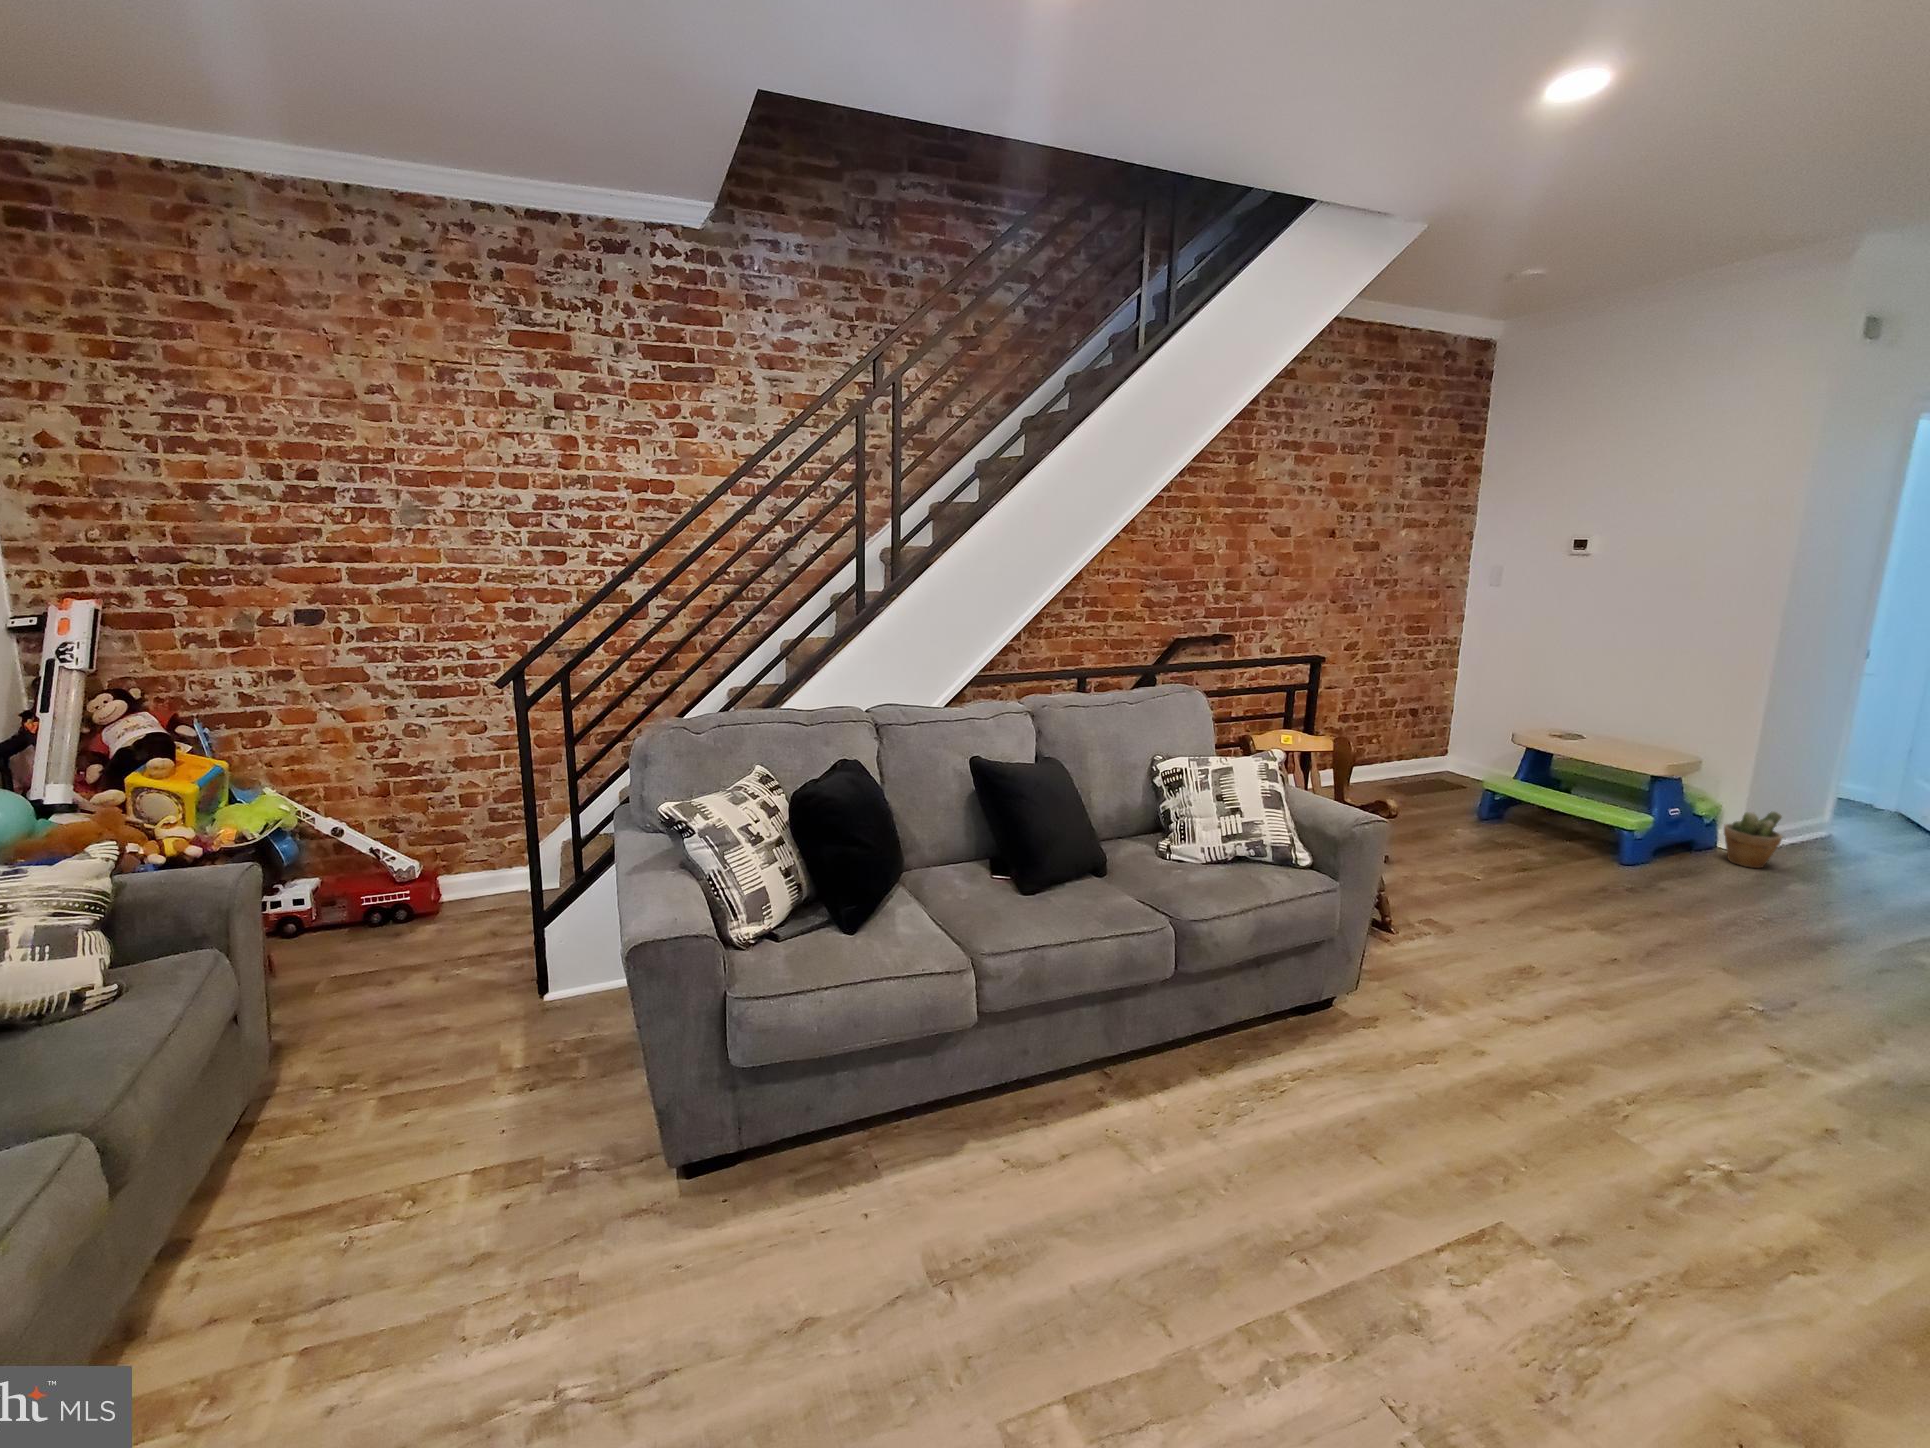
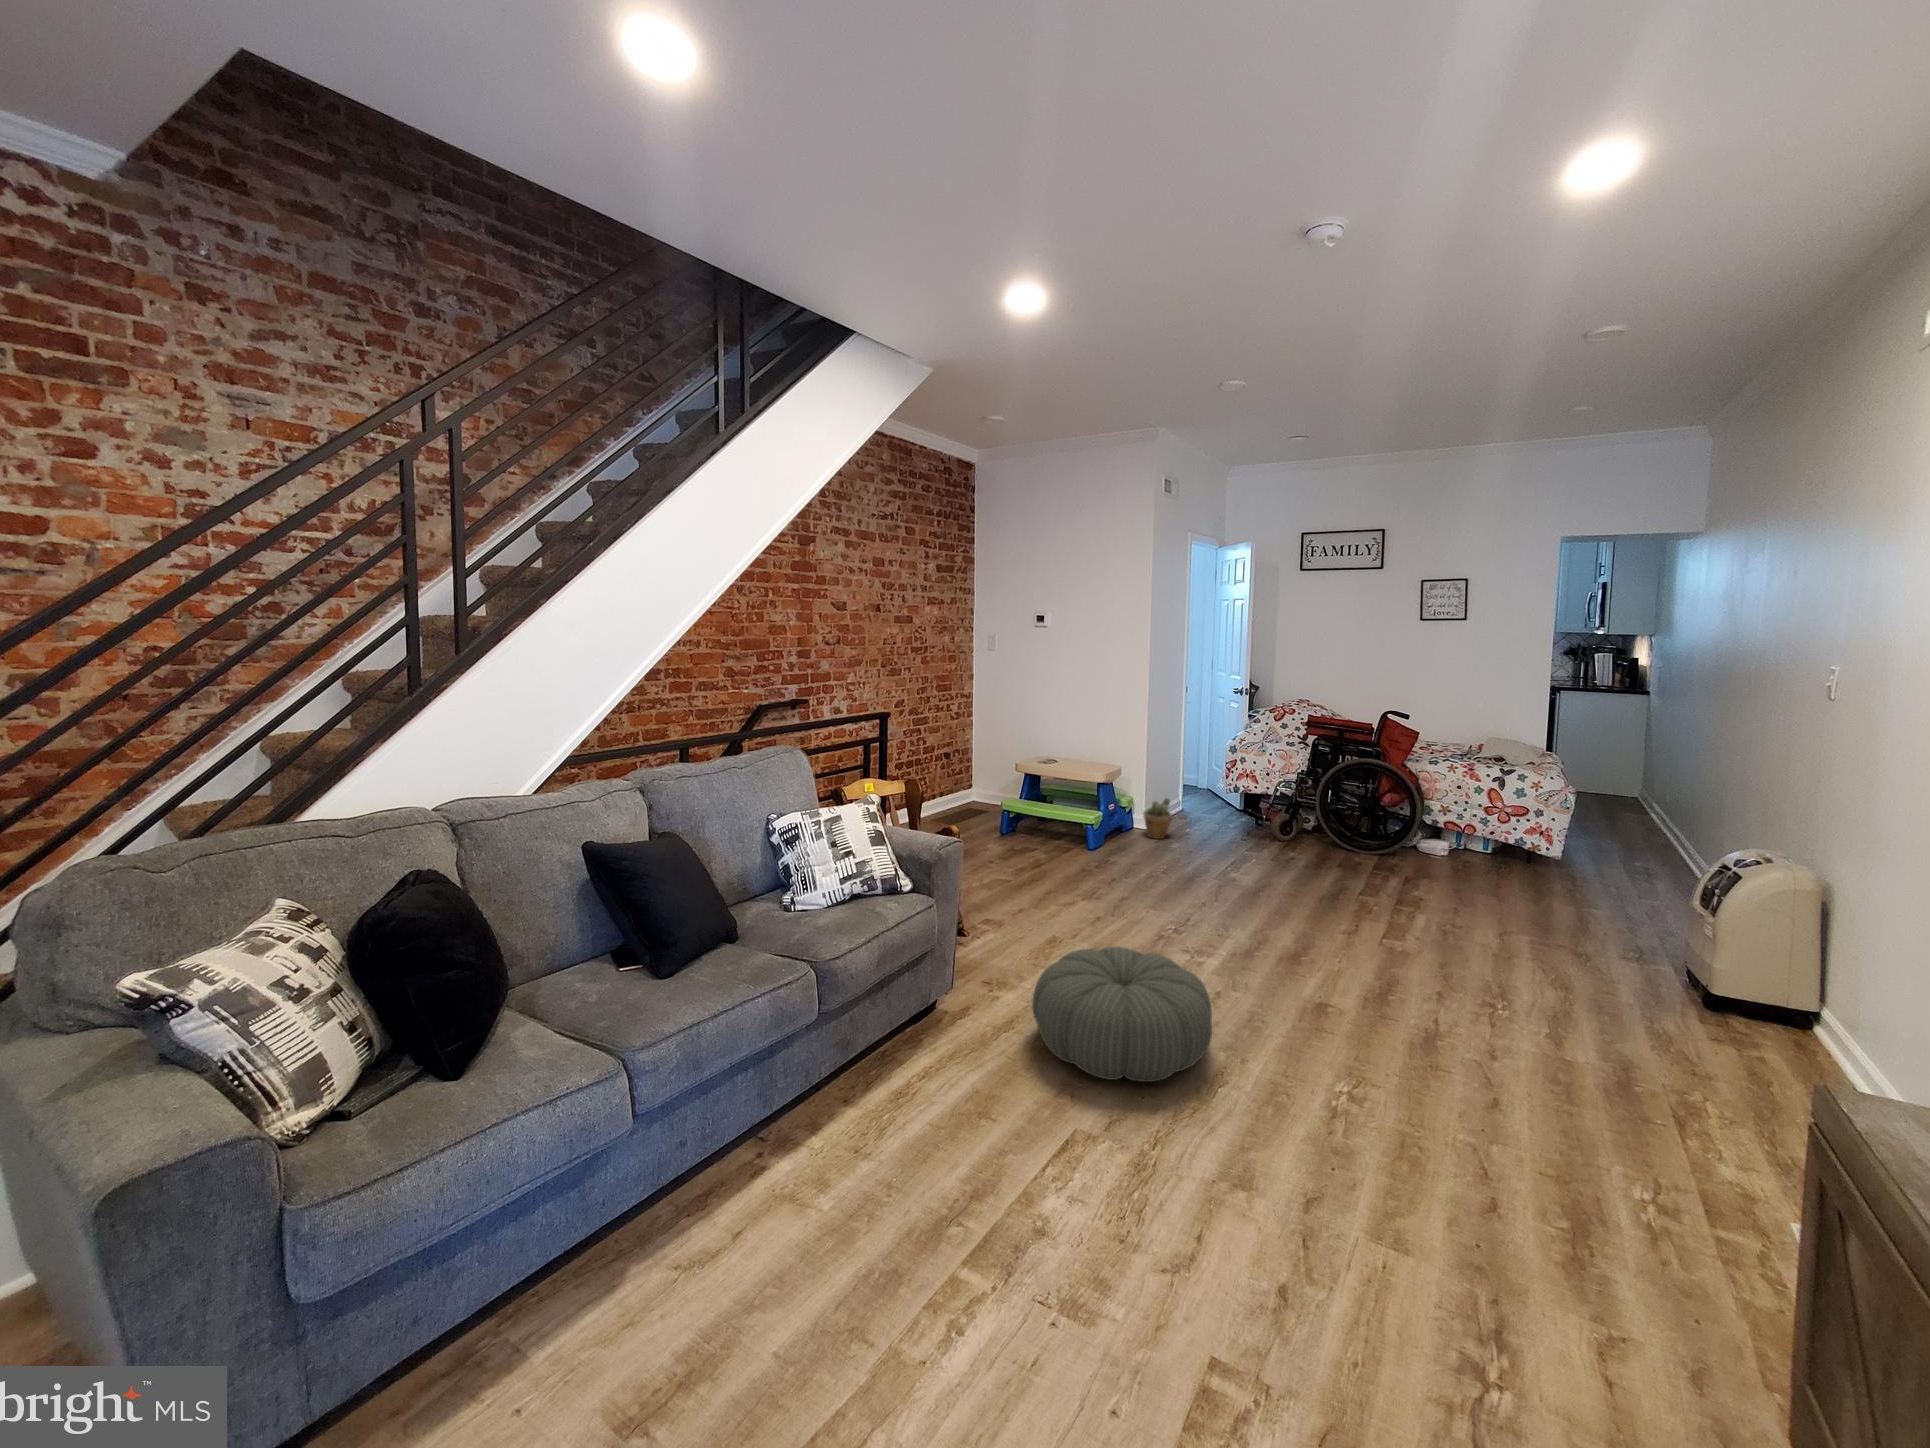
pouf: none [1460,989,1781,1207] -> present [1032,946,1212,1082]

